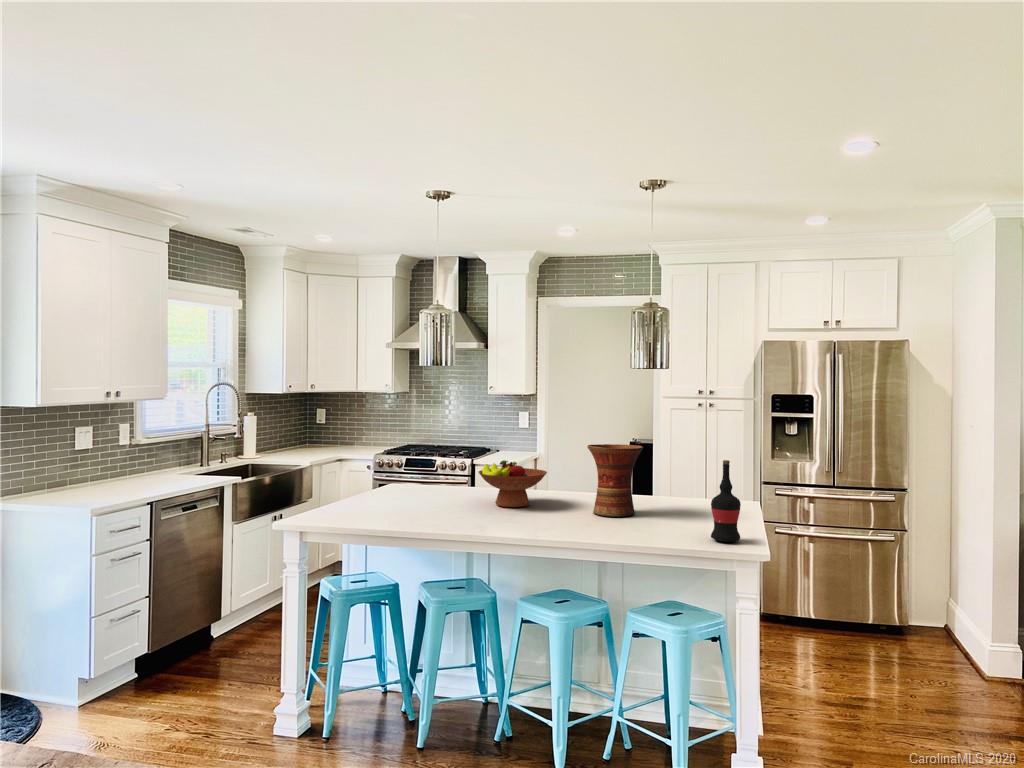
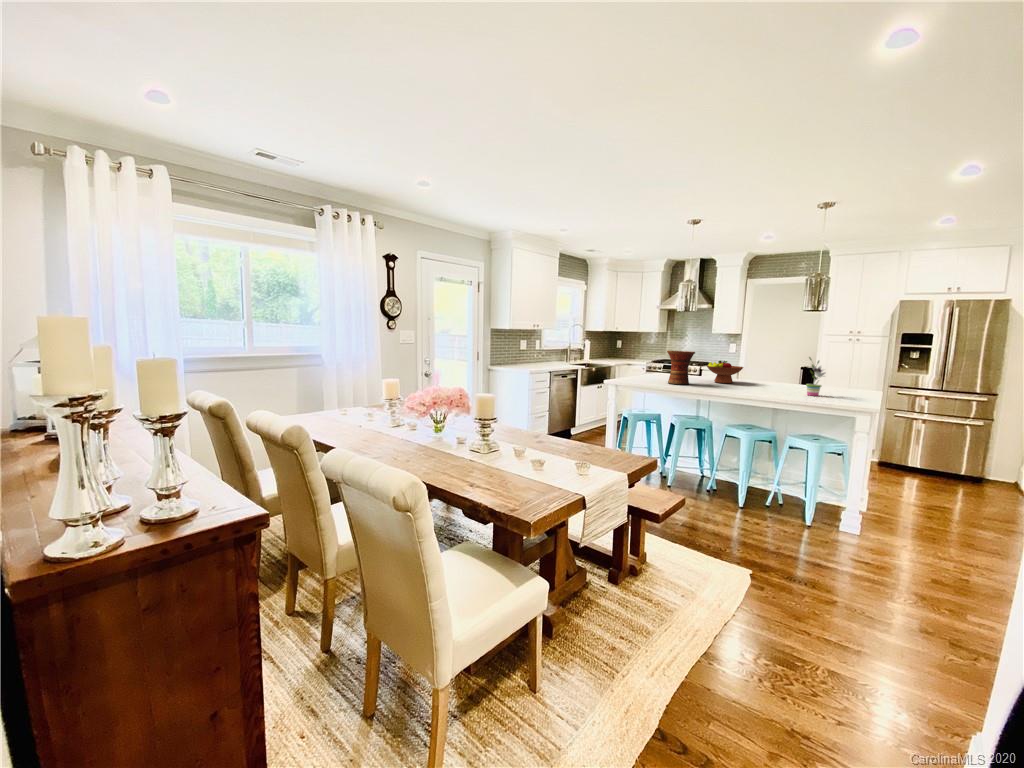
vase: present [587,444,643,516] -> present [667,351,695,384]
potted plant: none [658,453,690,531] -> present [806,357,825,396]
wine bottle: present [711,460,741,542] -> none [835,360,855,401]

